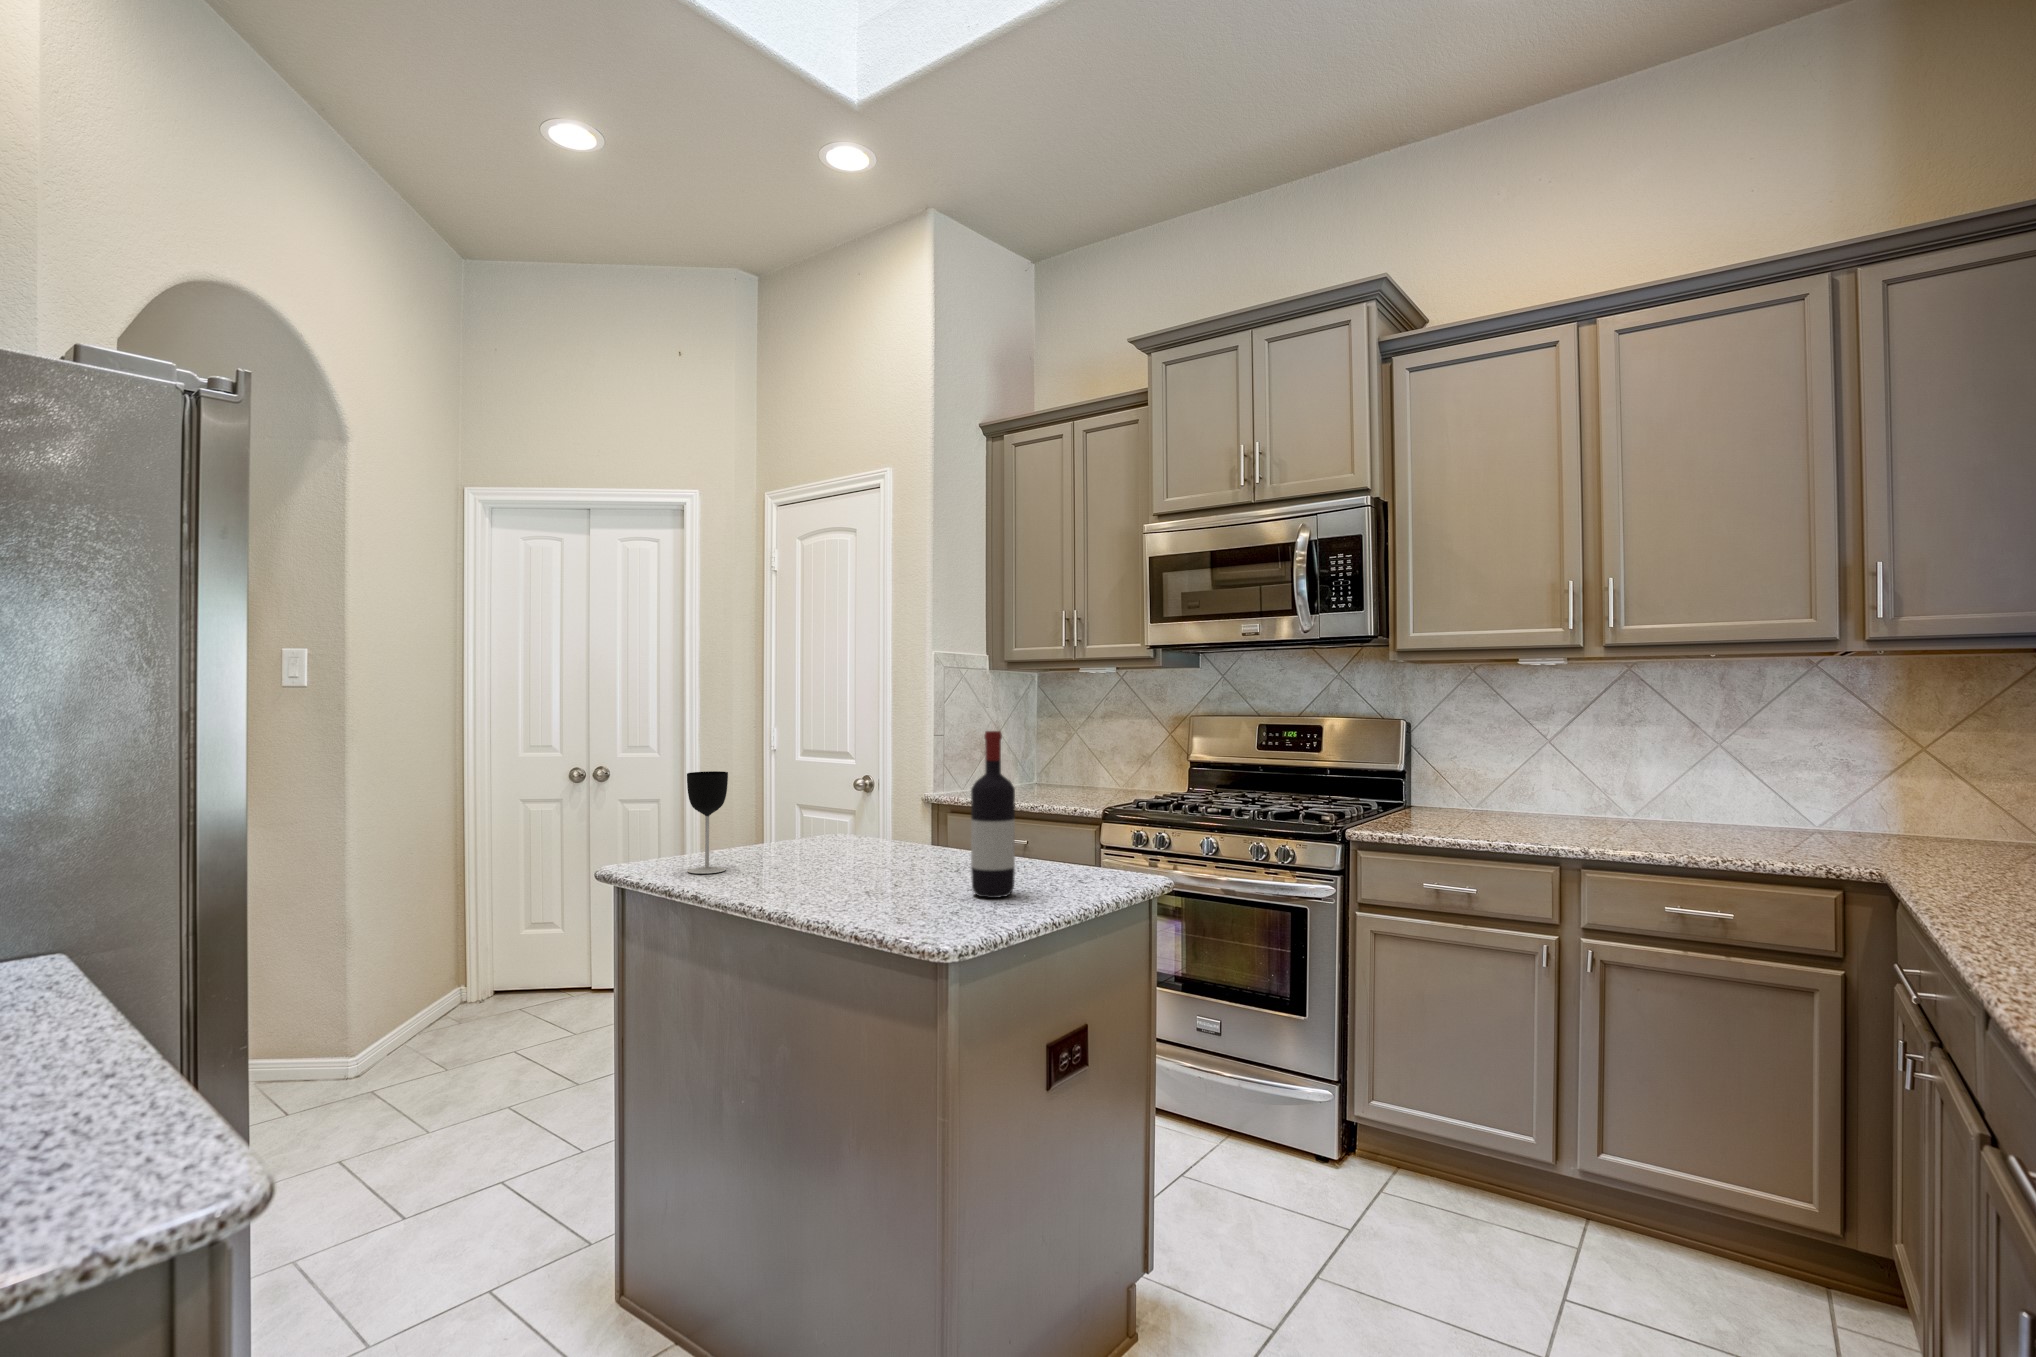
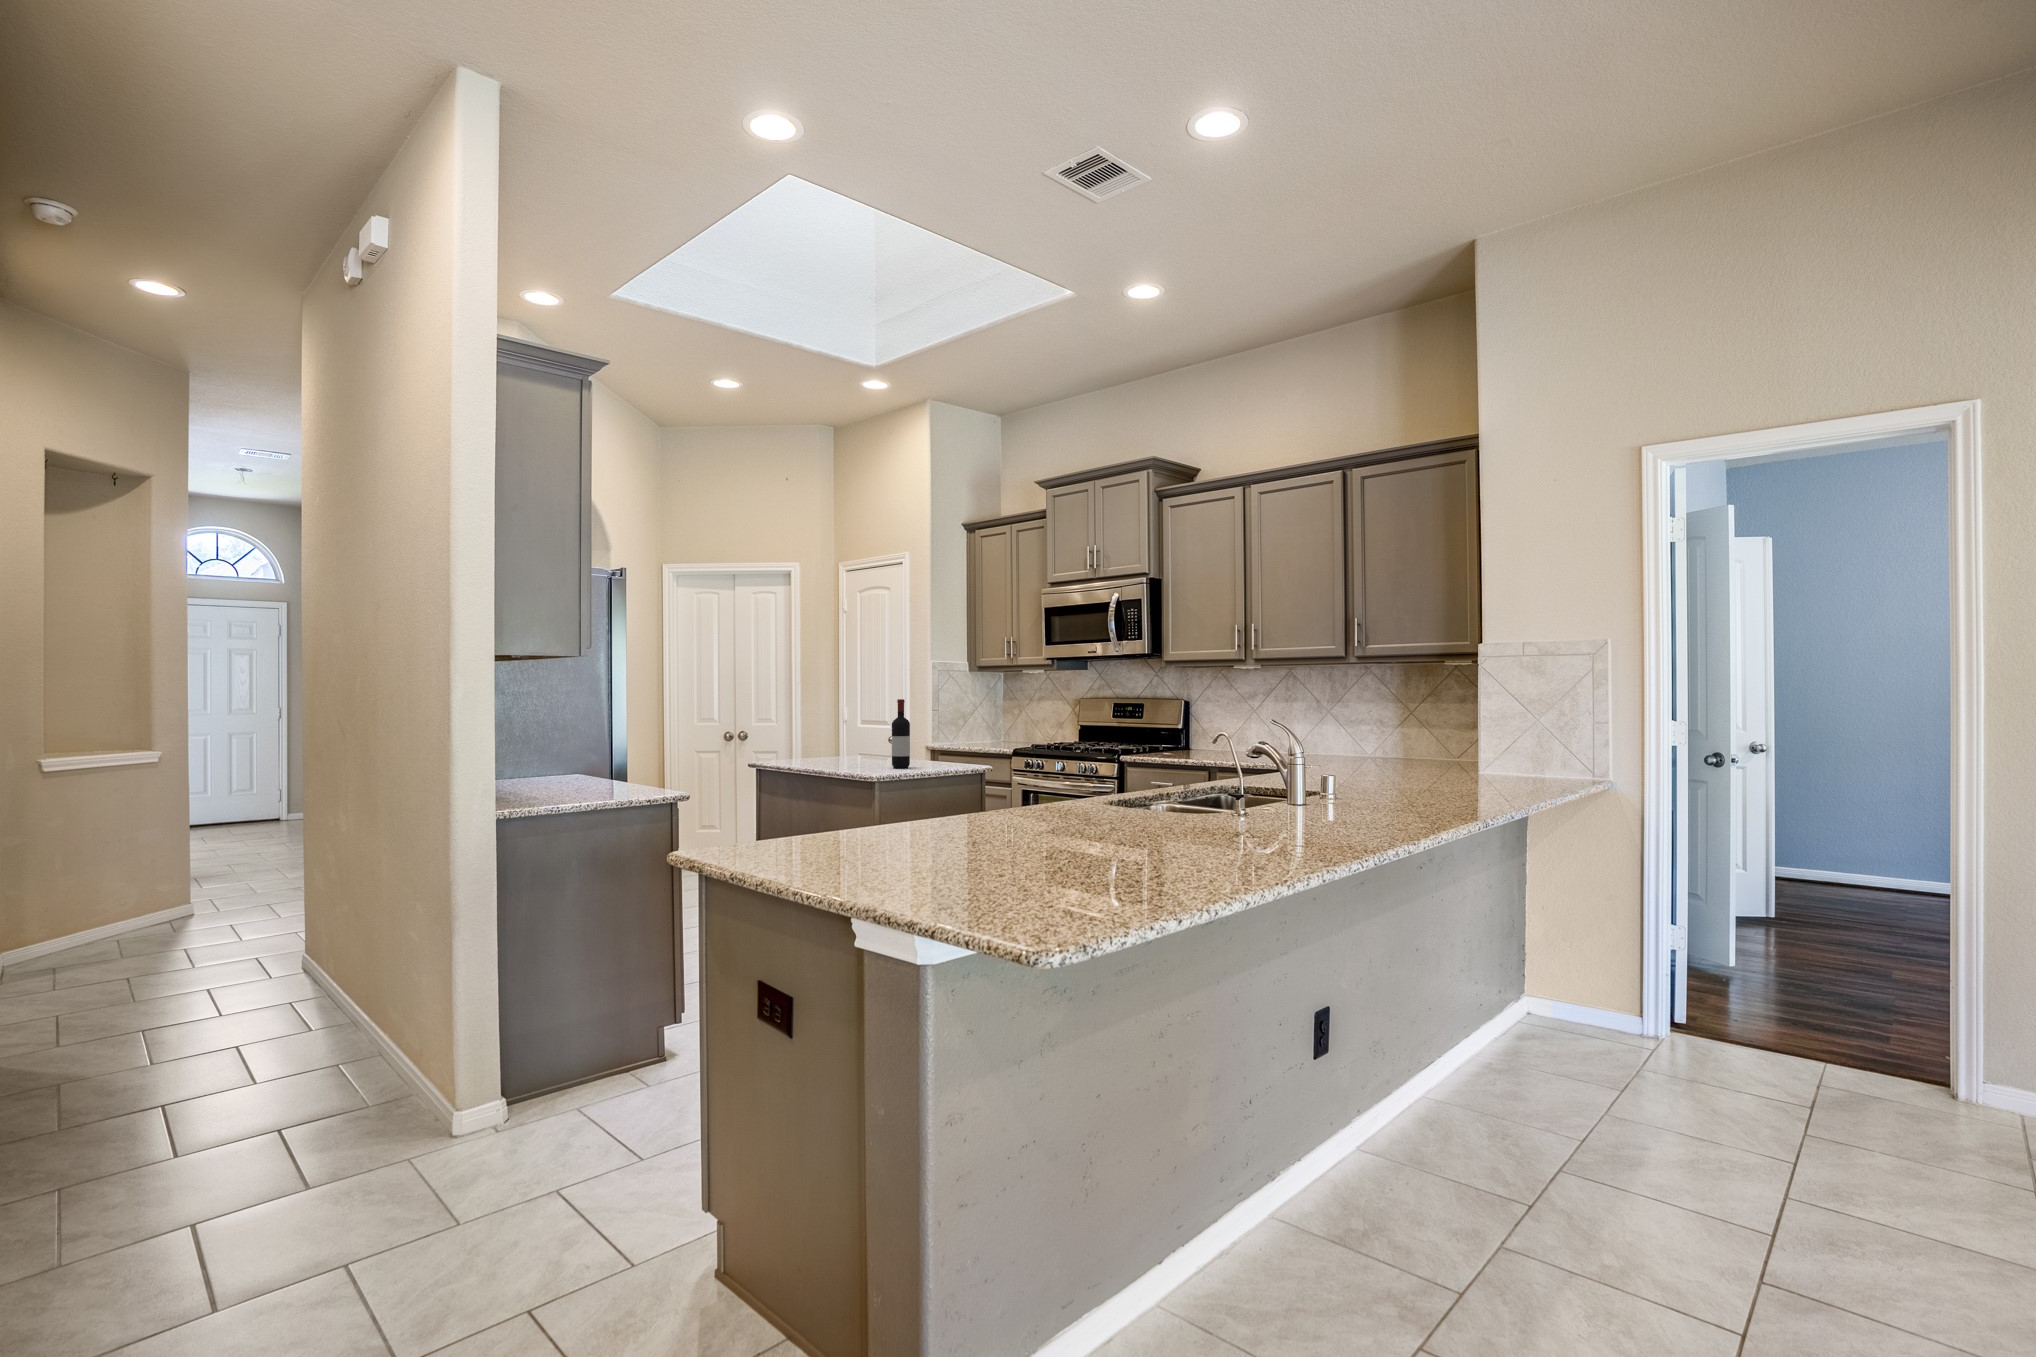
wine glass: present [687,771,728,874] -> none [780,719,798,762]

